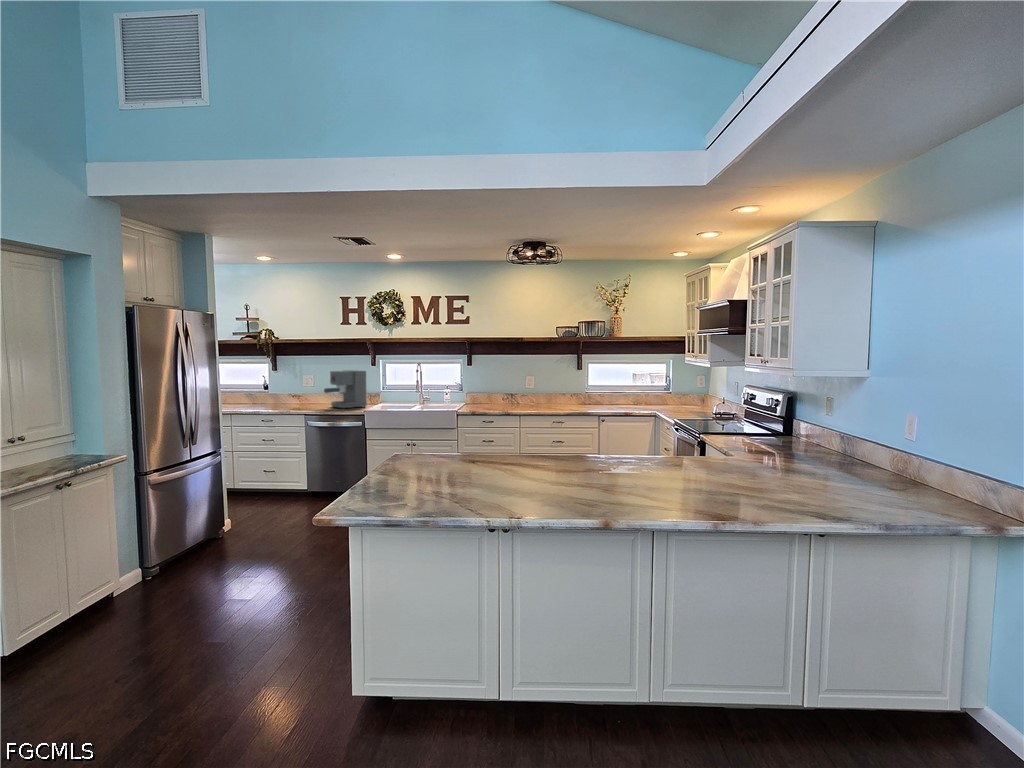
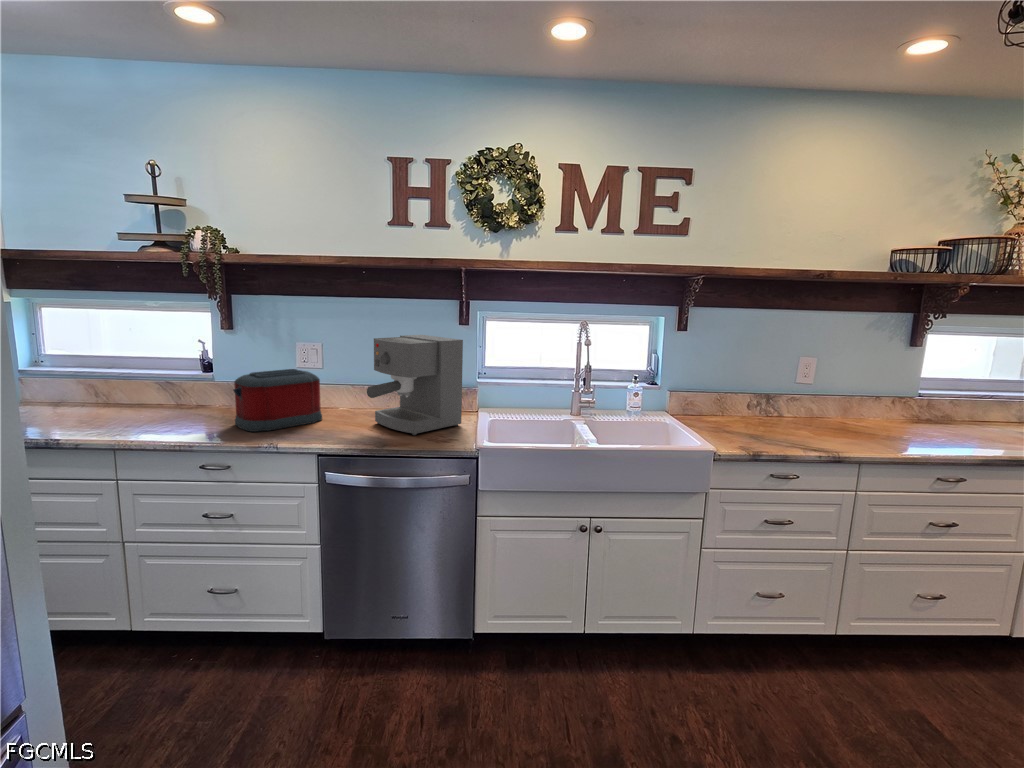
toaster: none [275,386,311,408] -> present [233,369,322,432]

